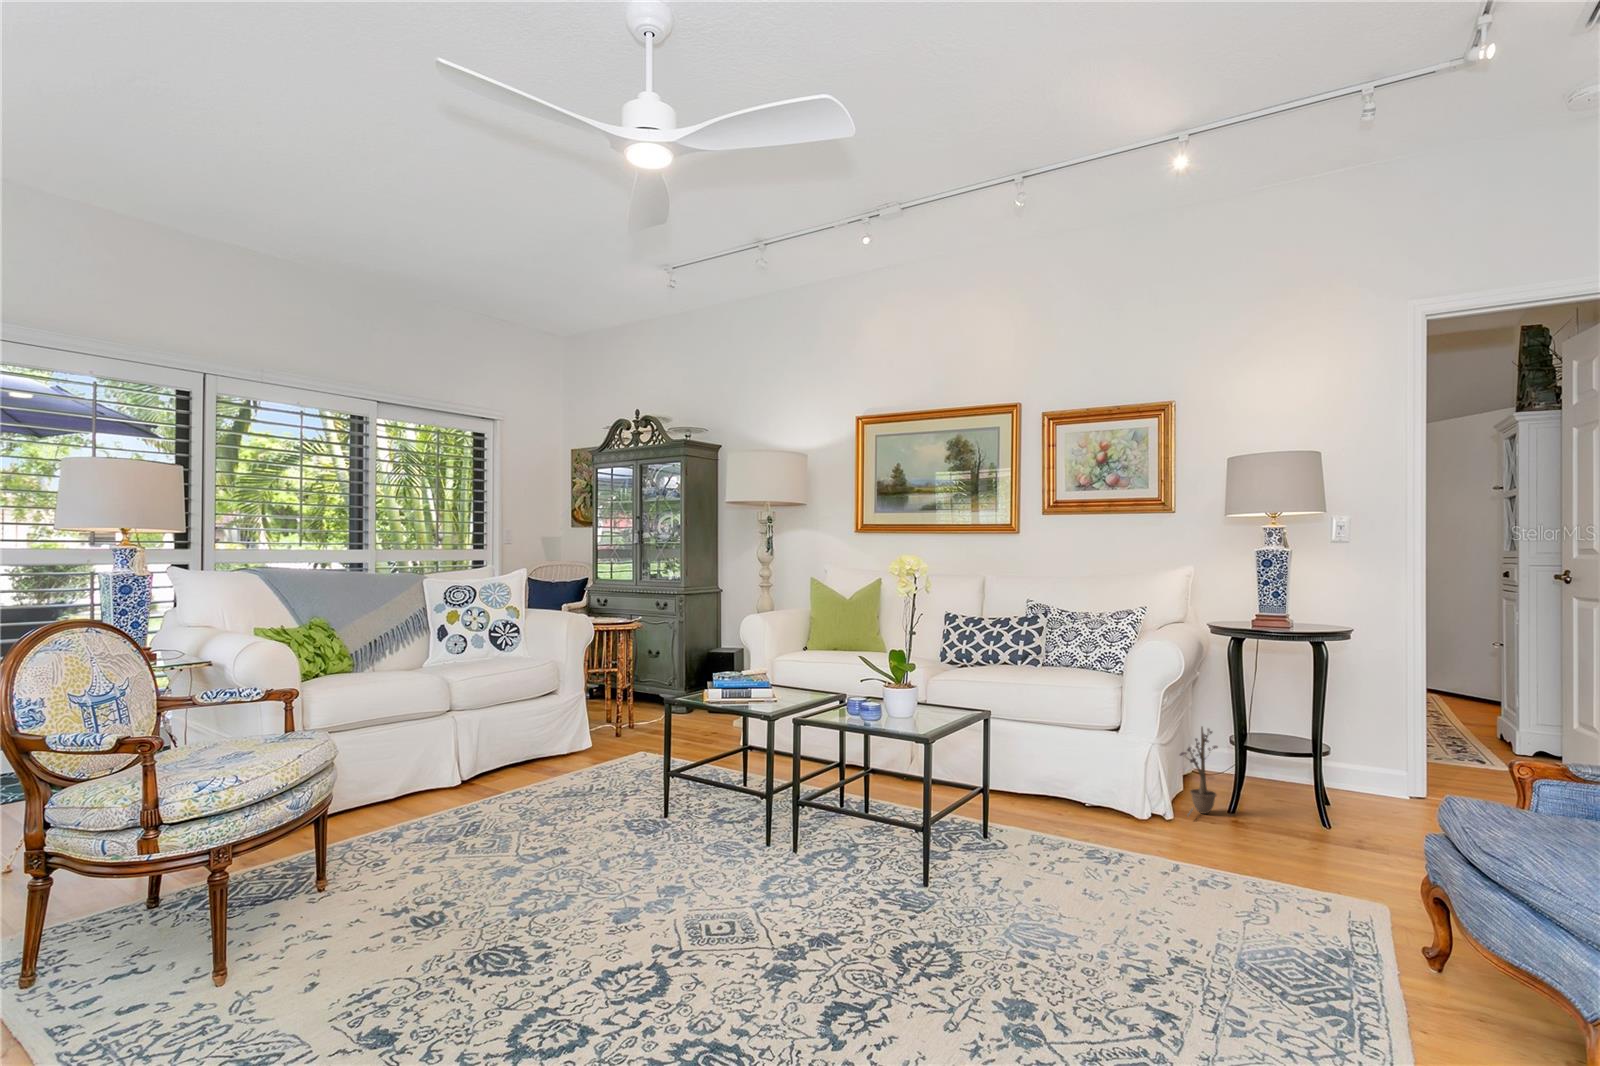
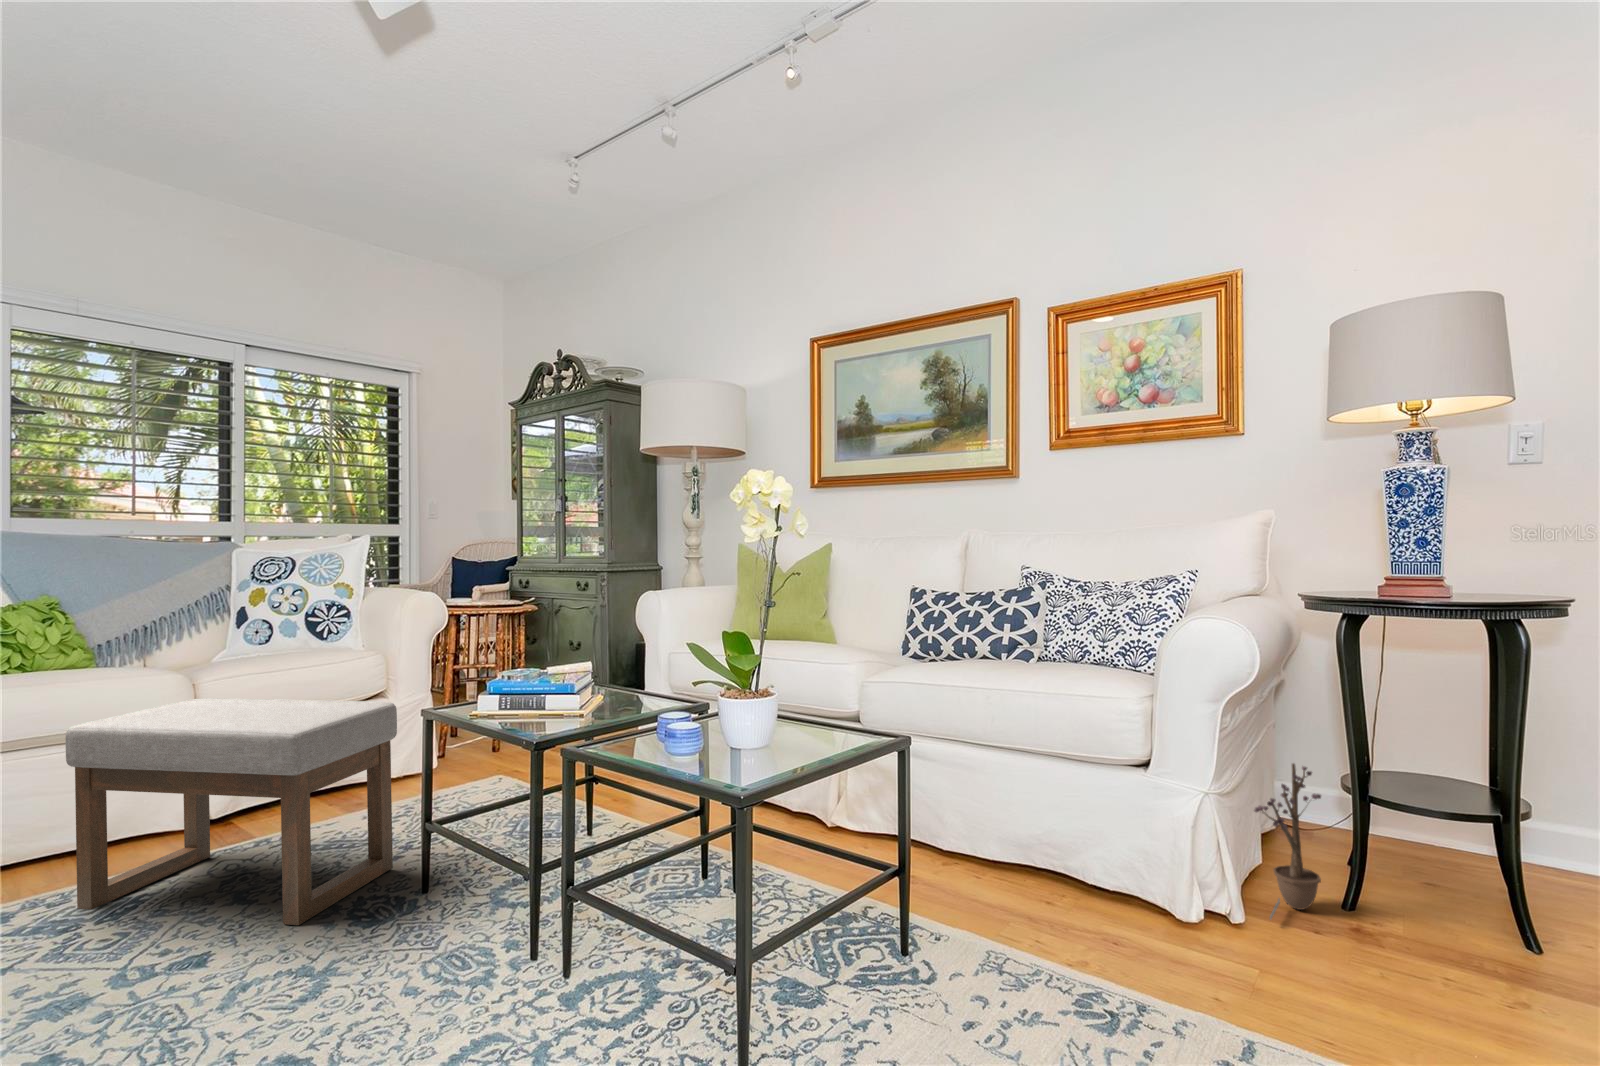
ottoman: none [426,690,626,832] -> present [65,698,397,925]

